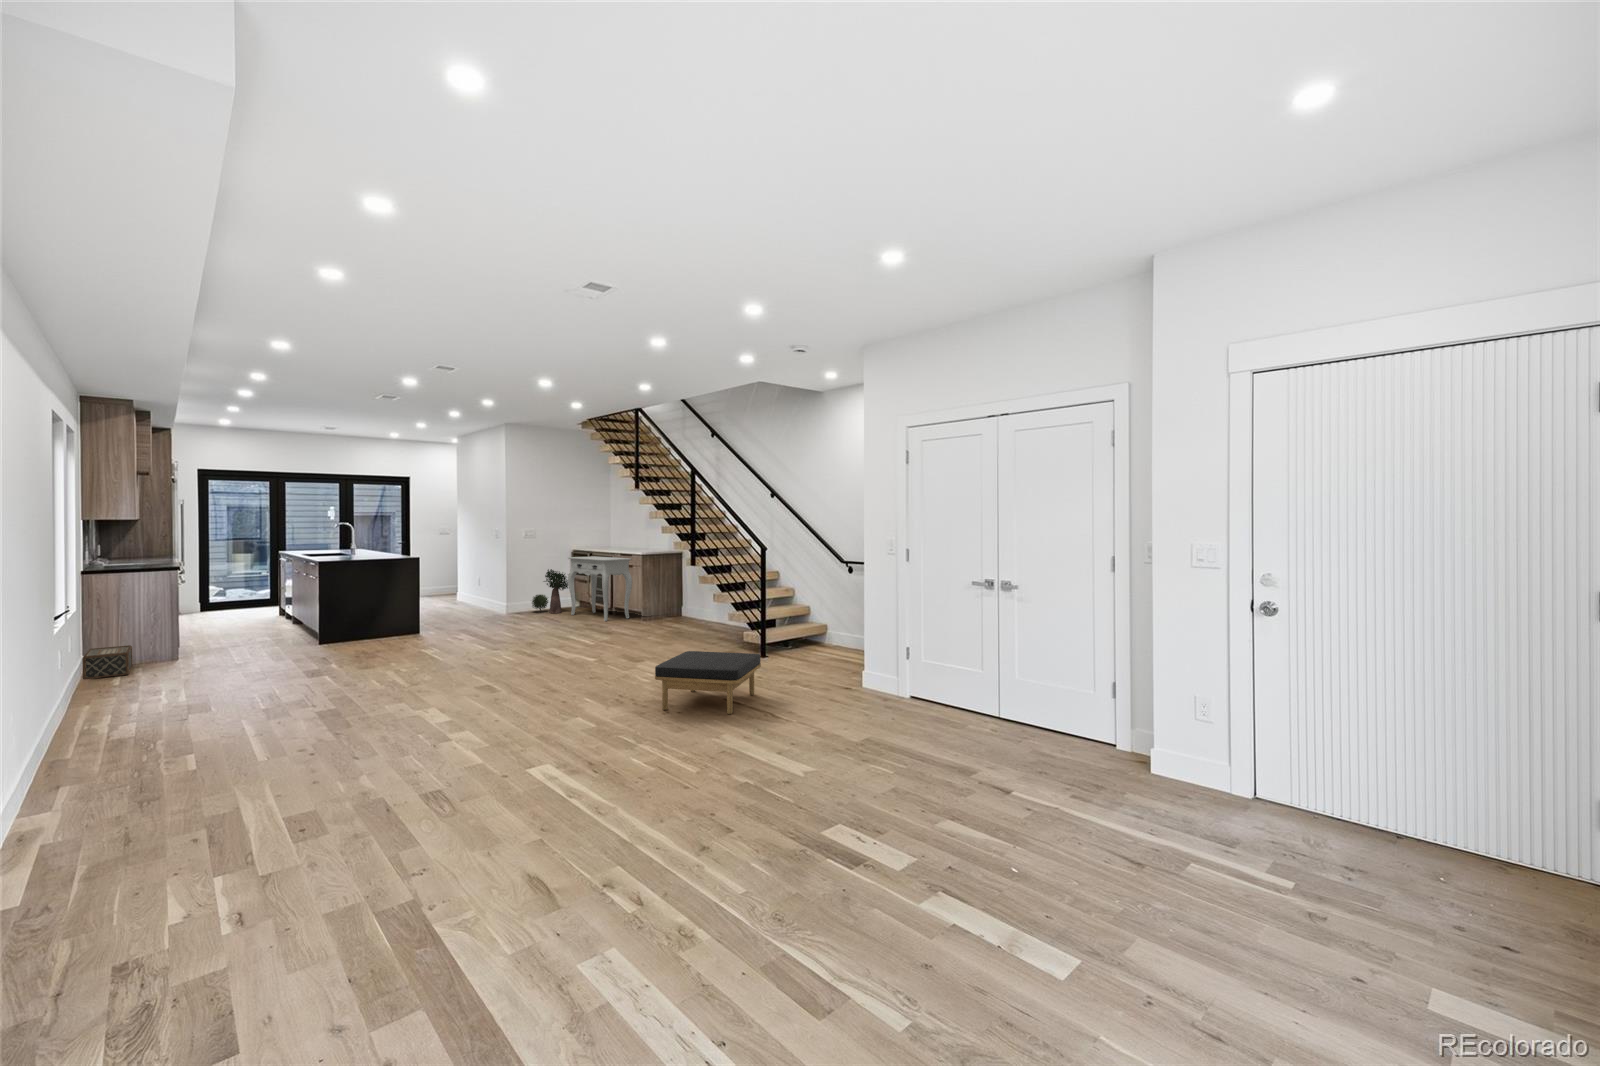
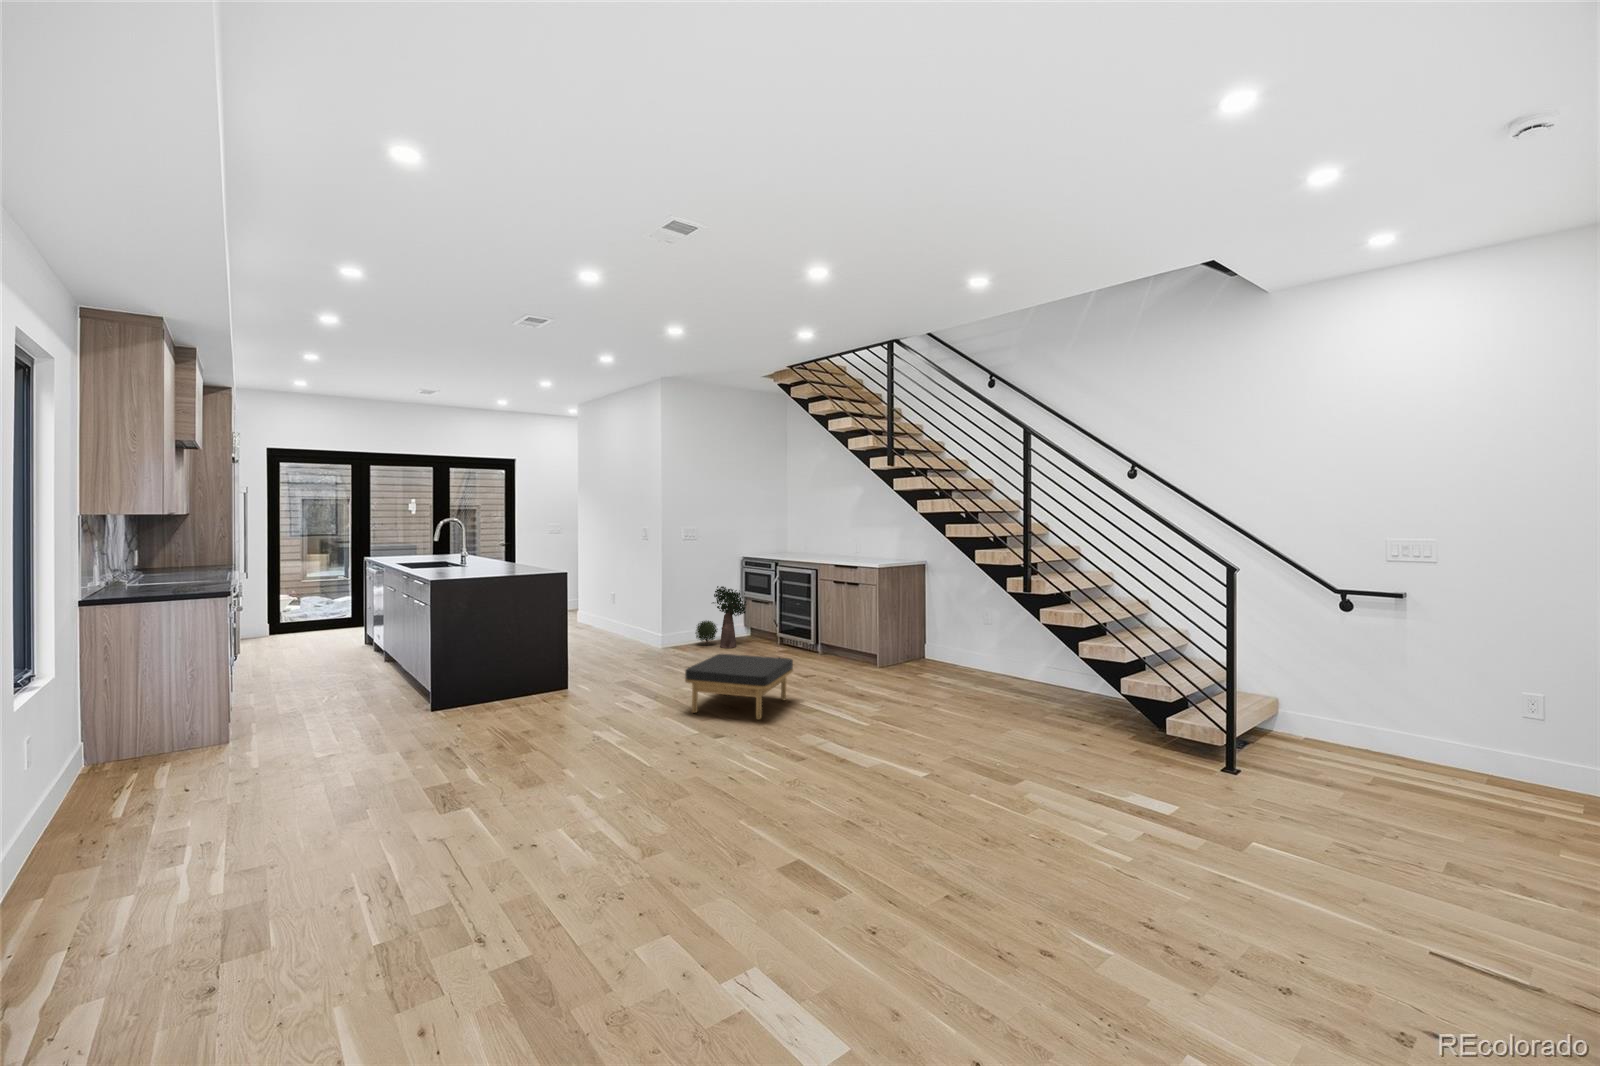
console table: present [568,556,632,621] -> none [750,569,848,667]
woven basket: present [82,645,132,679] -> none [77,723,163,794]
ottoman: present [655,651,761,714] -> present [685,654,793,720]

